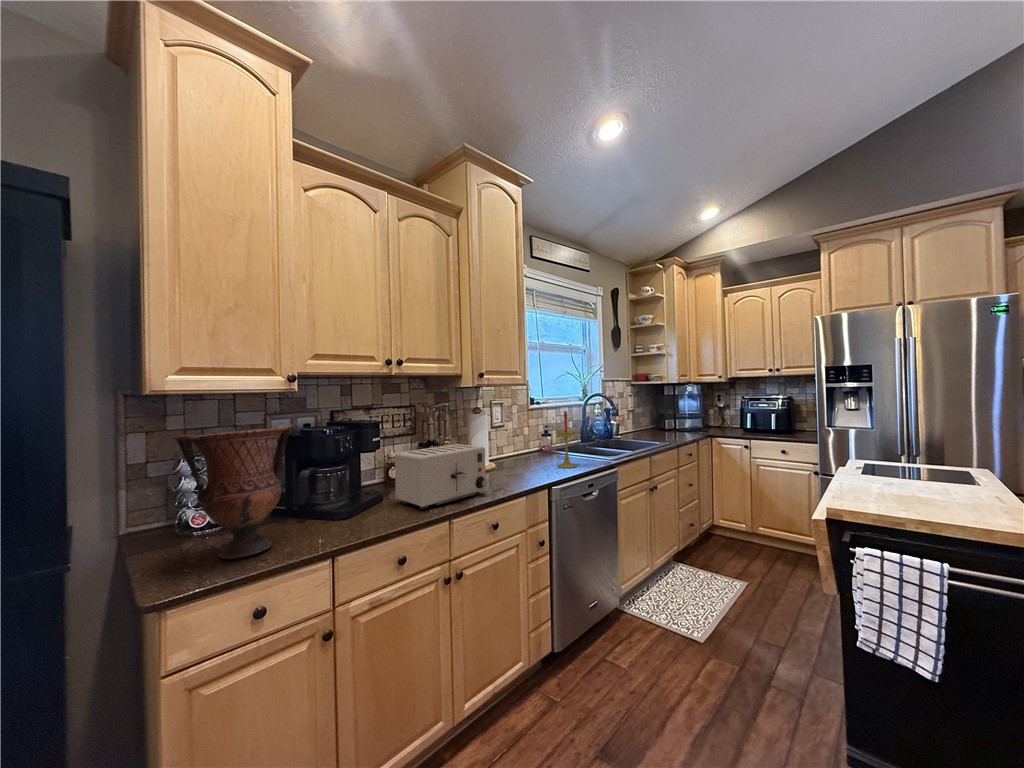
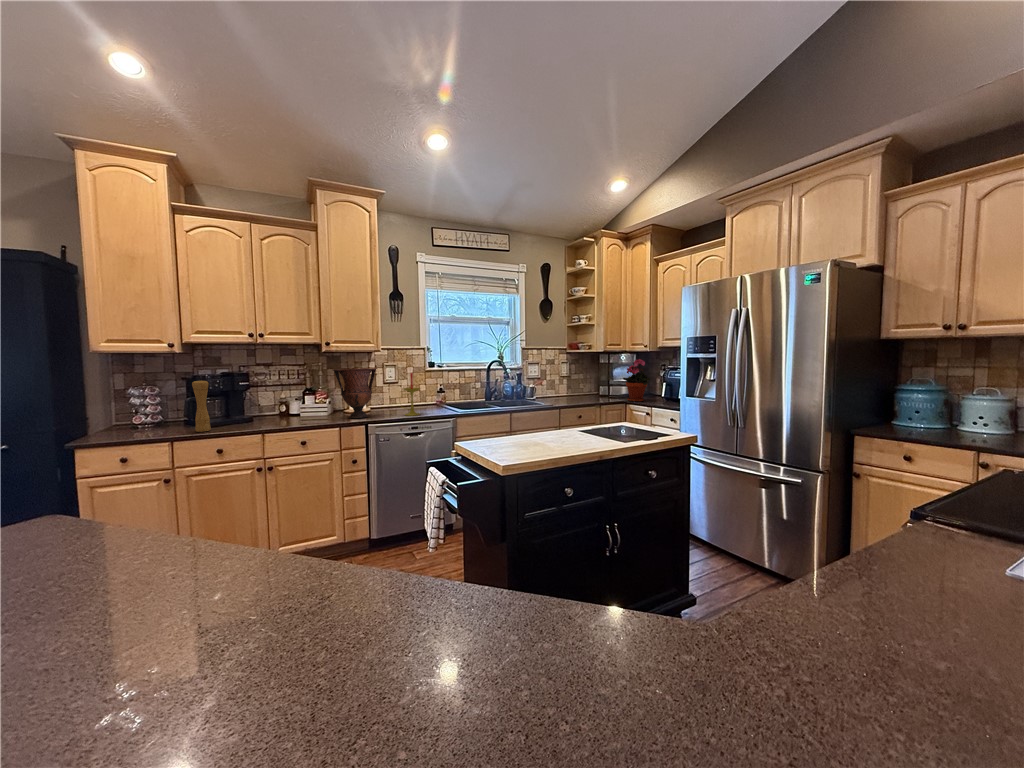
potted plant: none [697,388,728,433] -> present [623,359,650,402]
vase: present [171,425,294,559] -> present [332,368,377,418]
pepper mill: none [346,436,372,529] -> present [192,380,211,432]
toaster: present [395,444,487,509] -> none [246,391,307,427]

